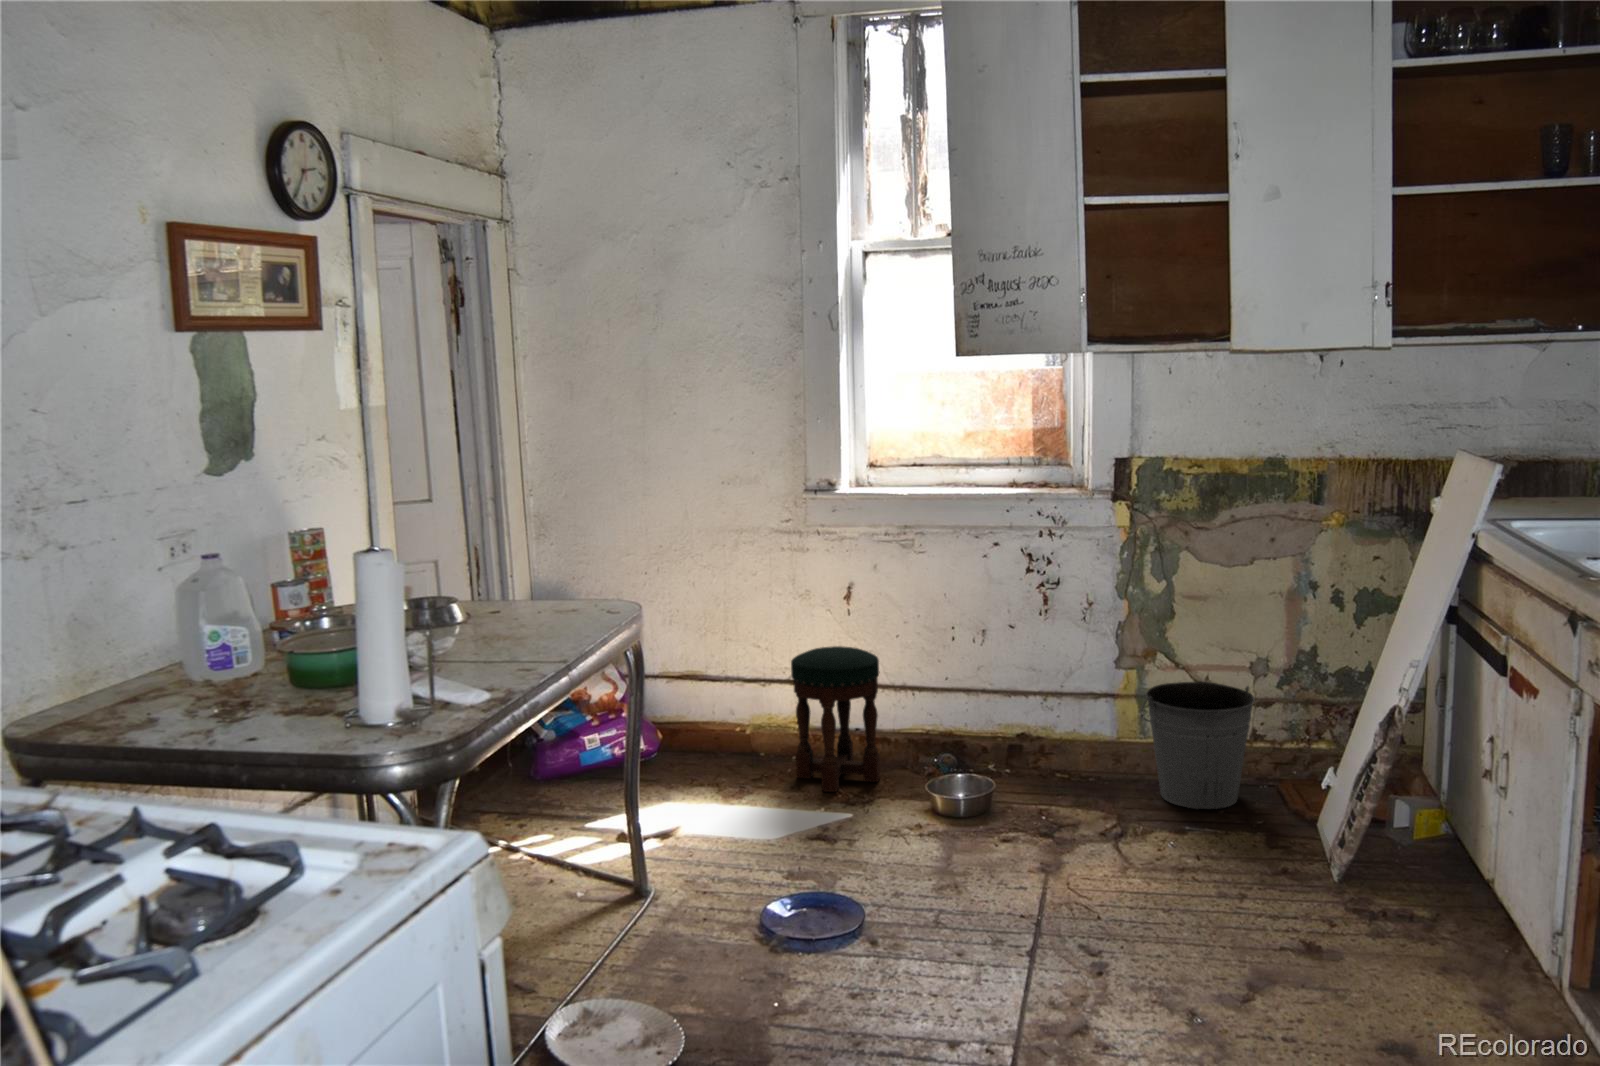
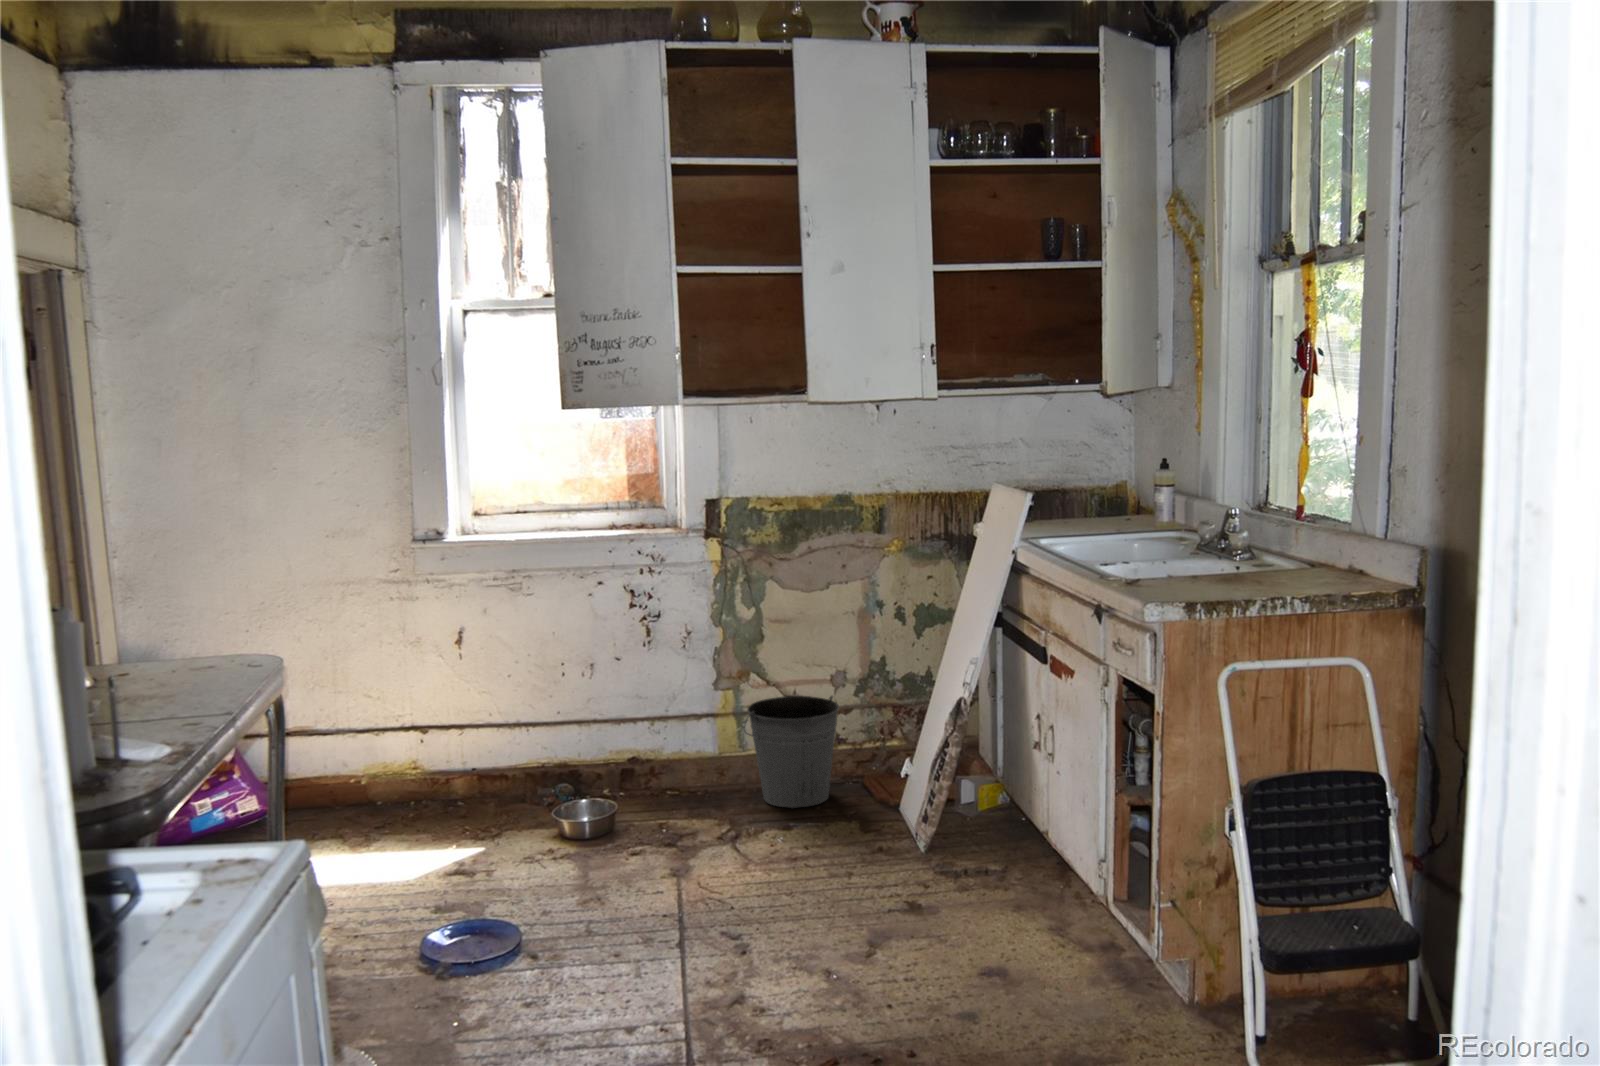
stool: present [791,646,880,792] -> none [409,690,503,835]

